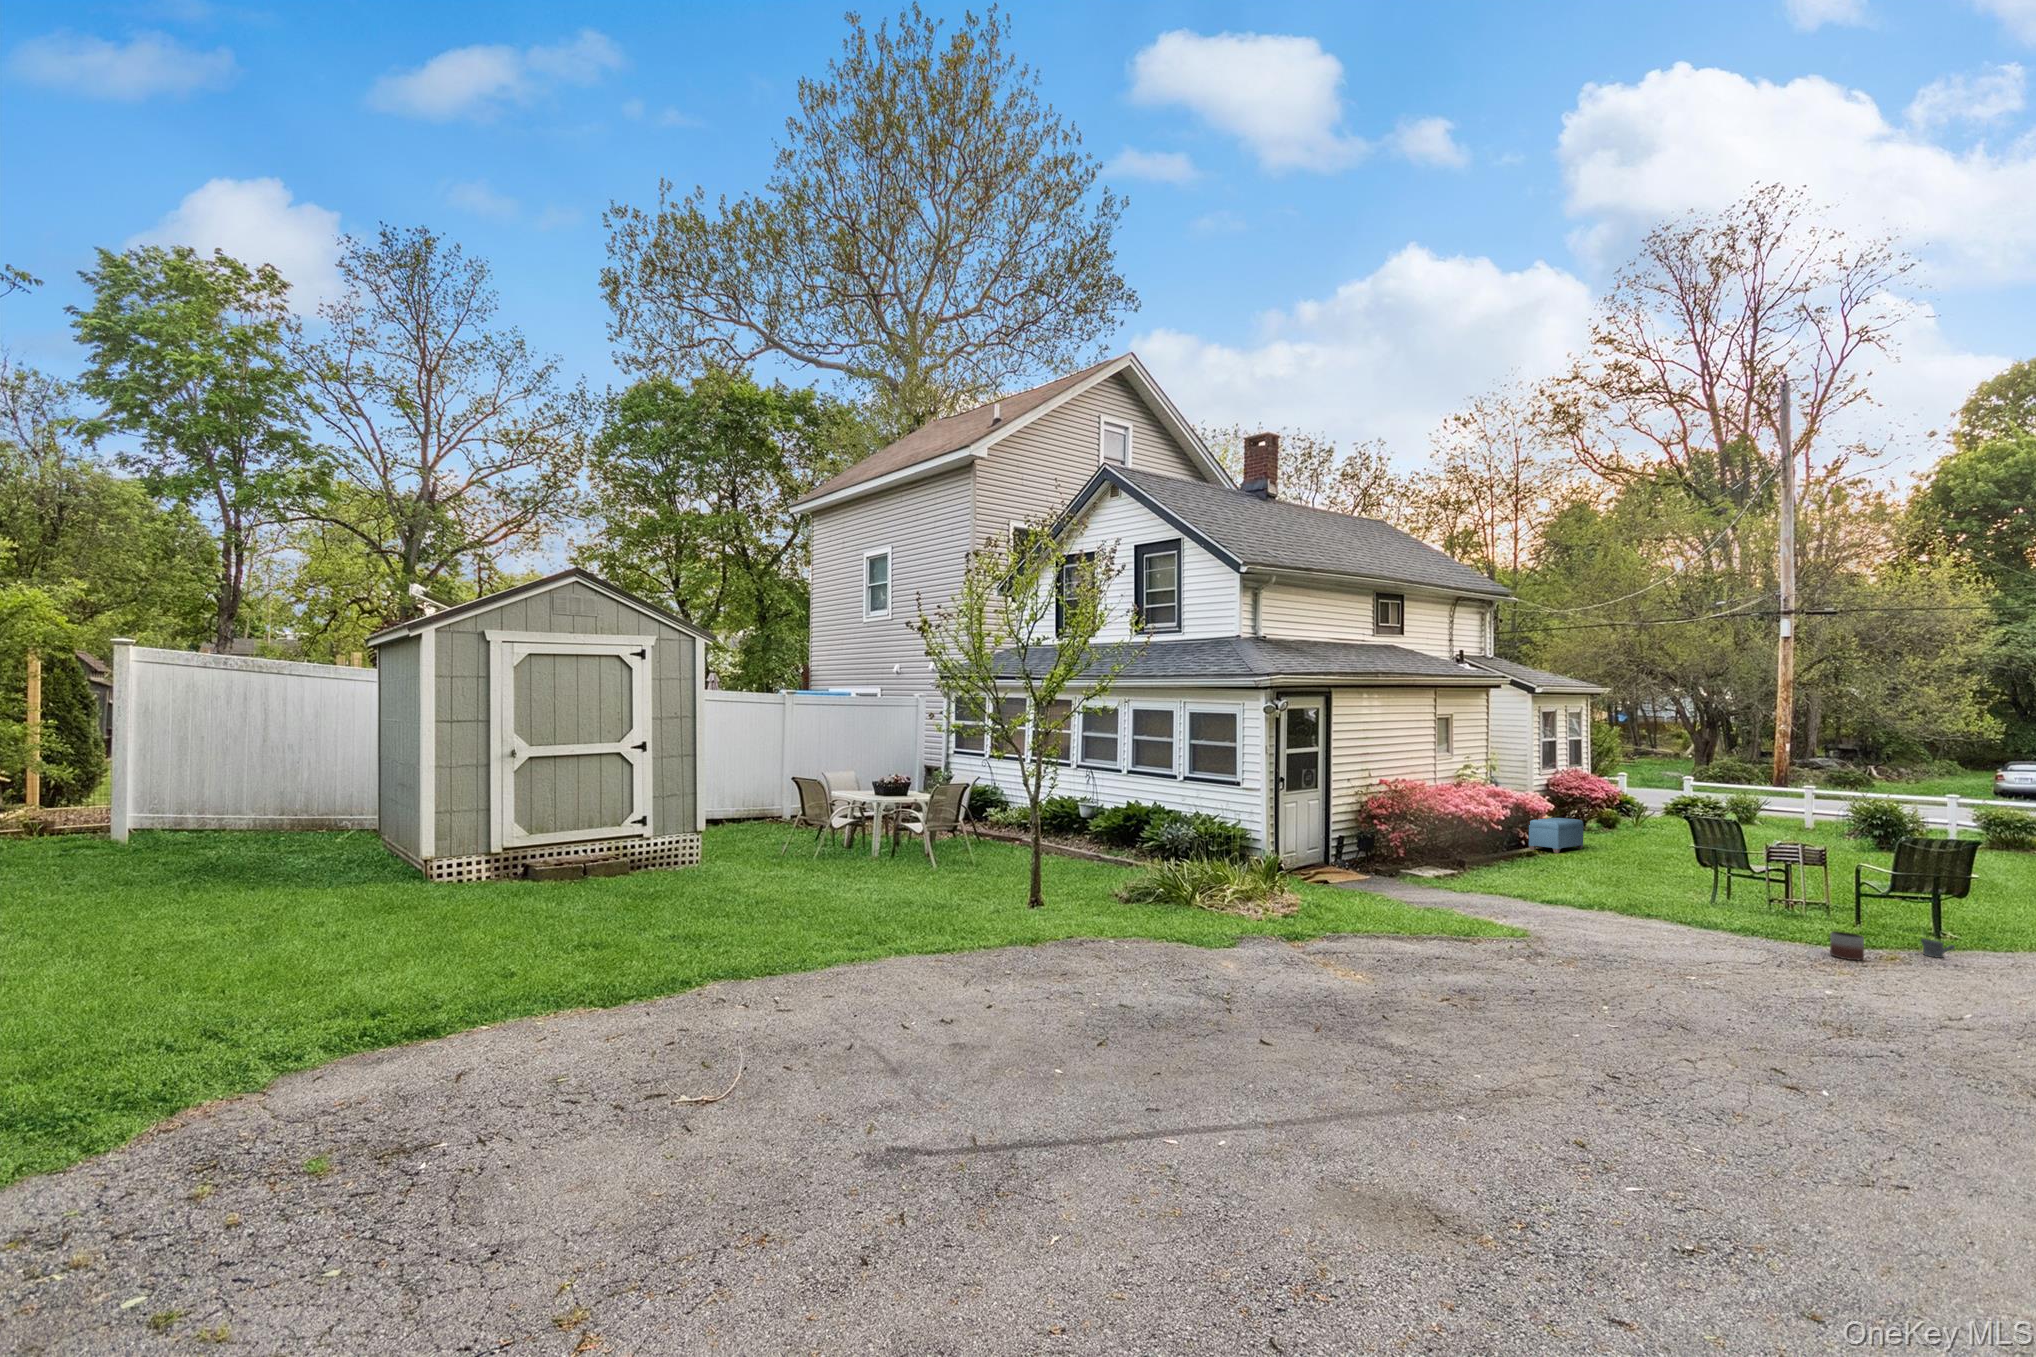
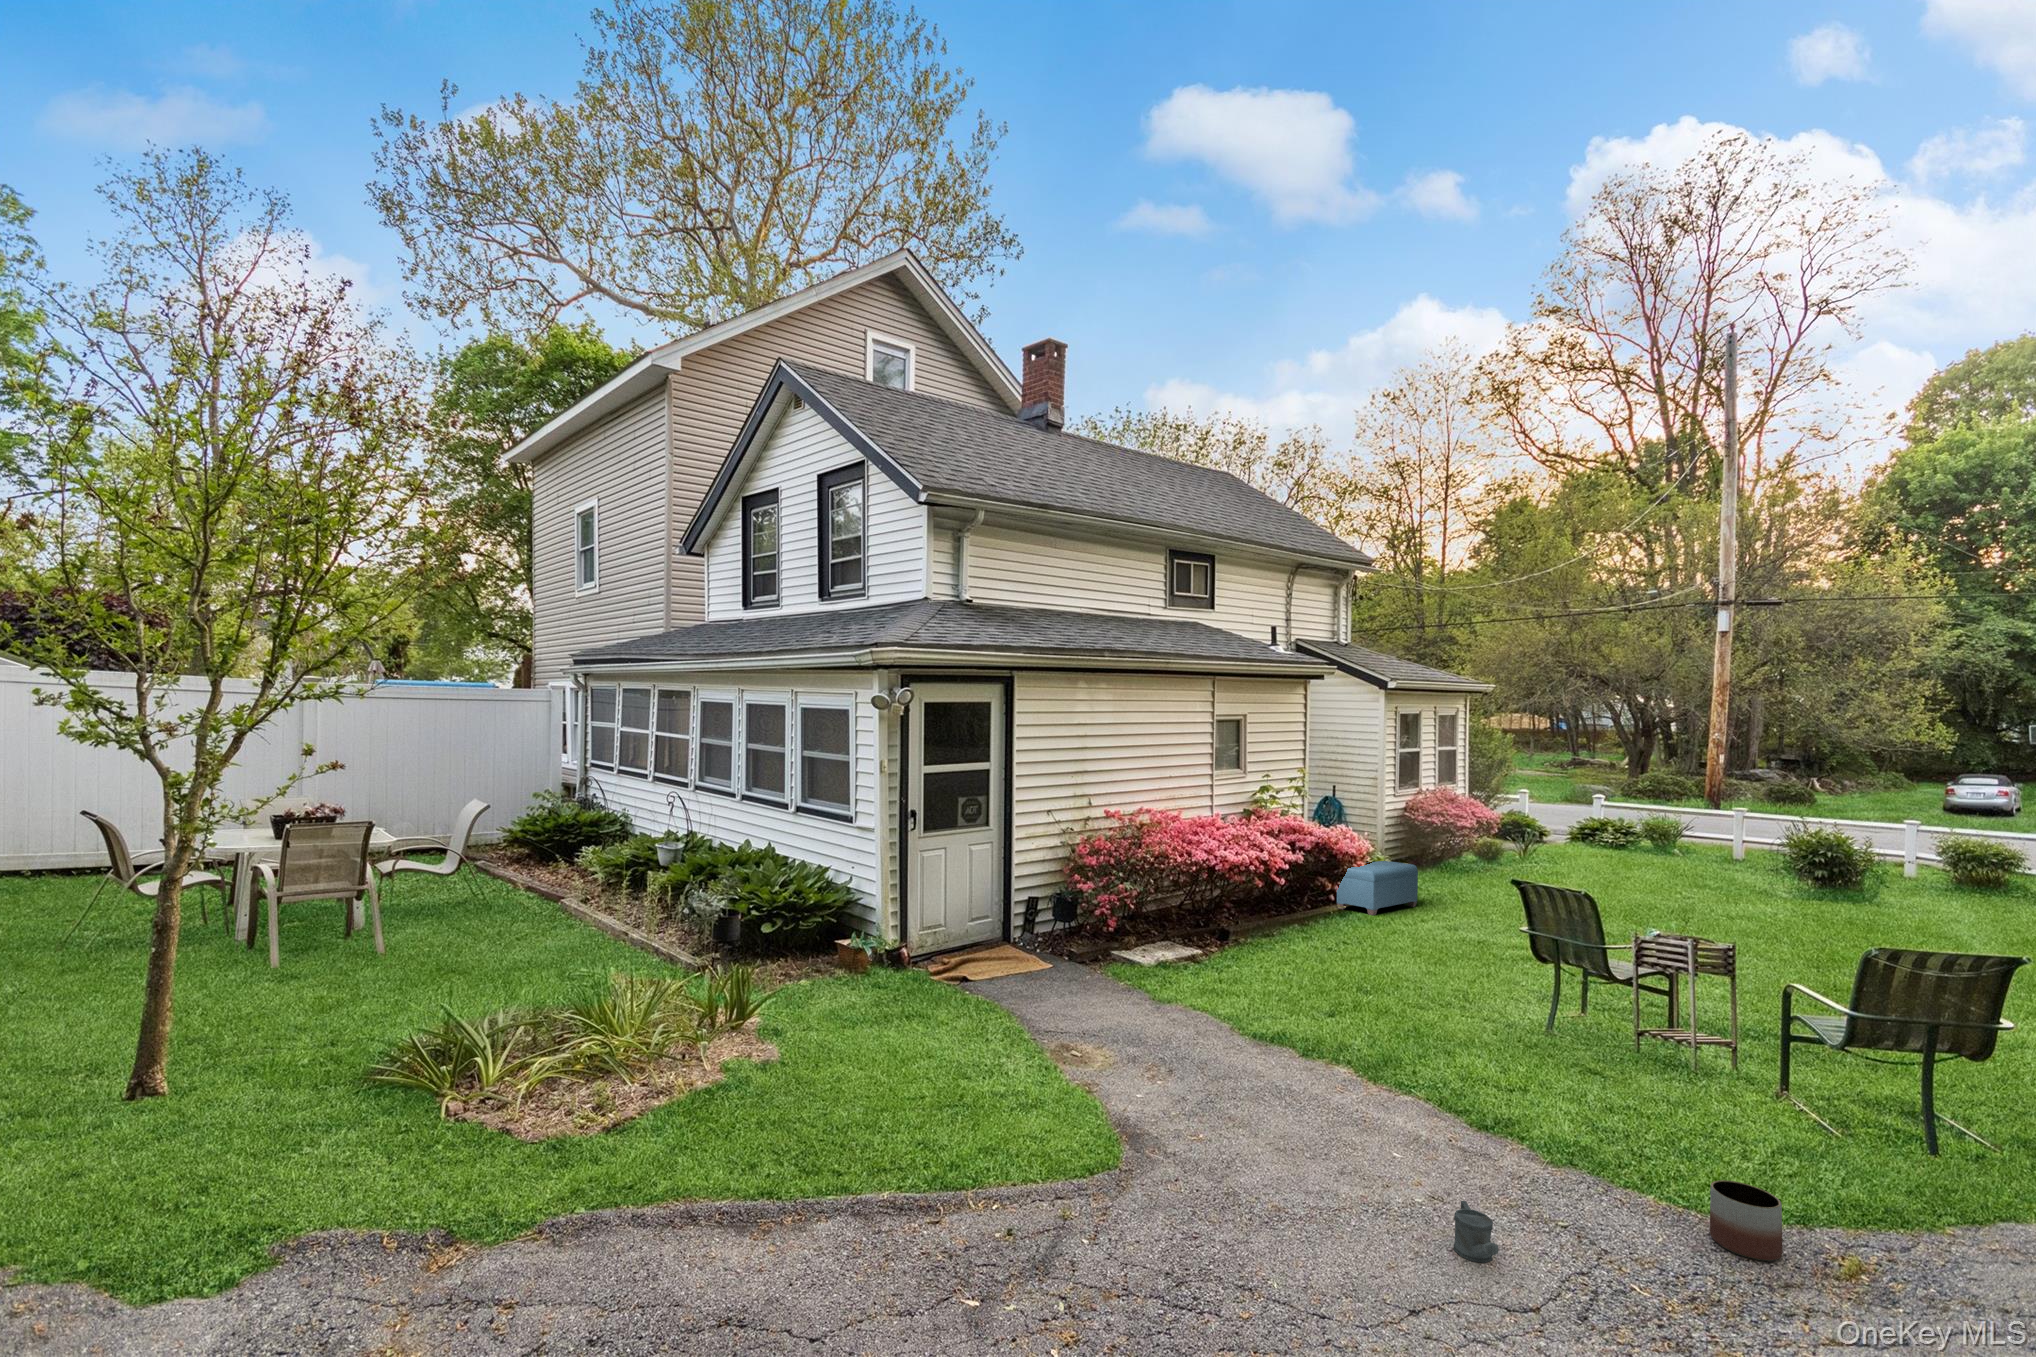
watering can: present [1921,938,1955,958] -> present [1454,1201,1498,1263]

